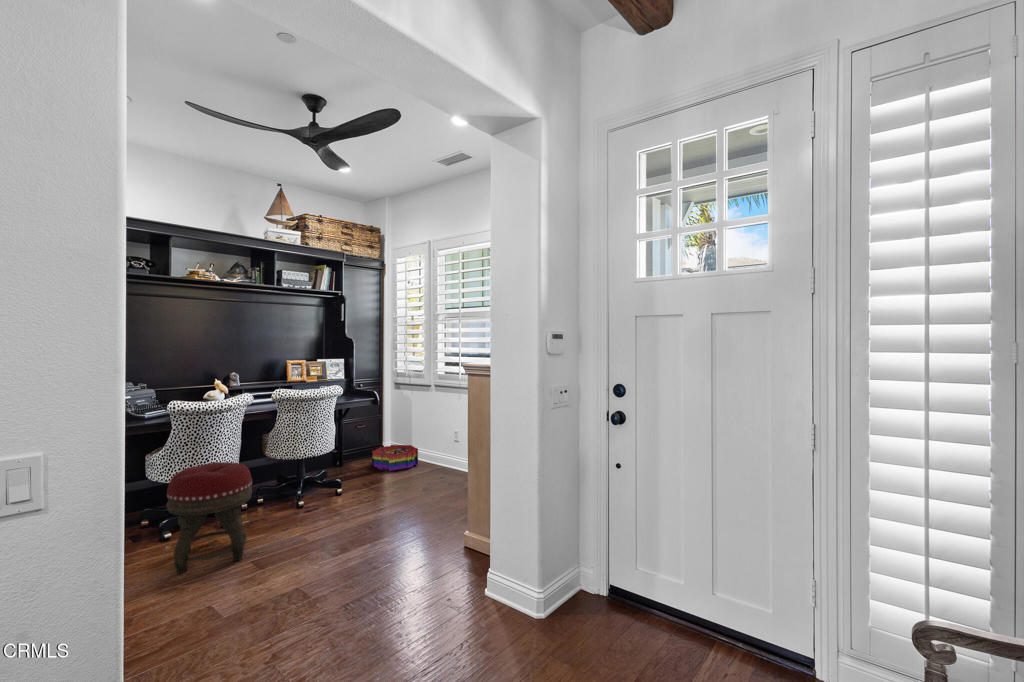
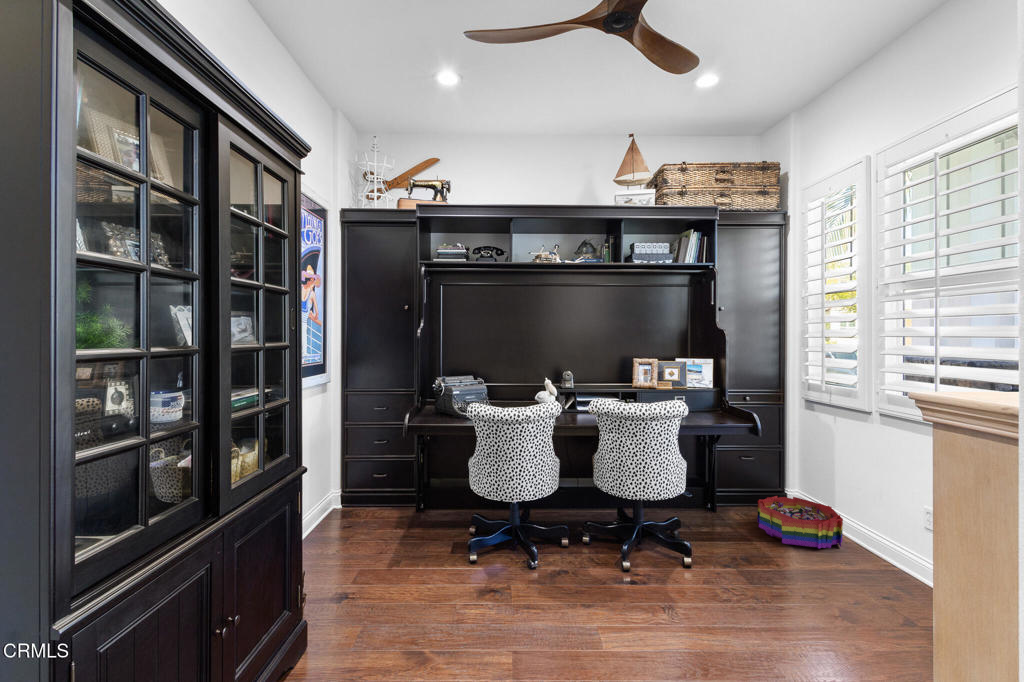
footstool: present [167,462,252,574] -> none [445,483,535,630]

